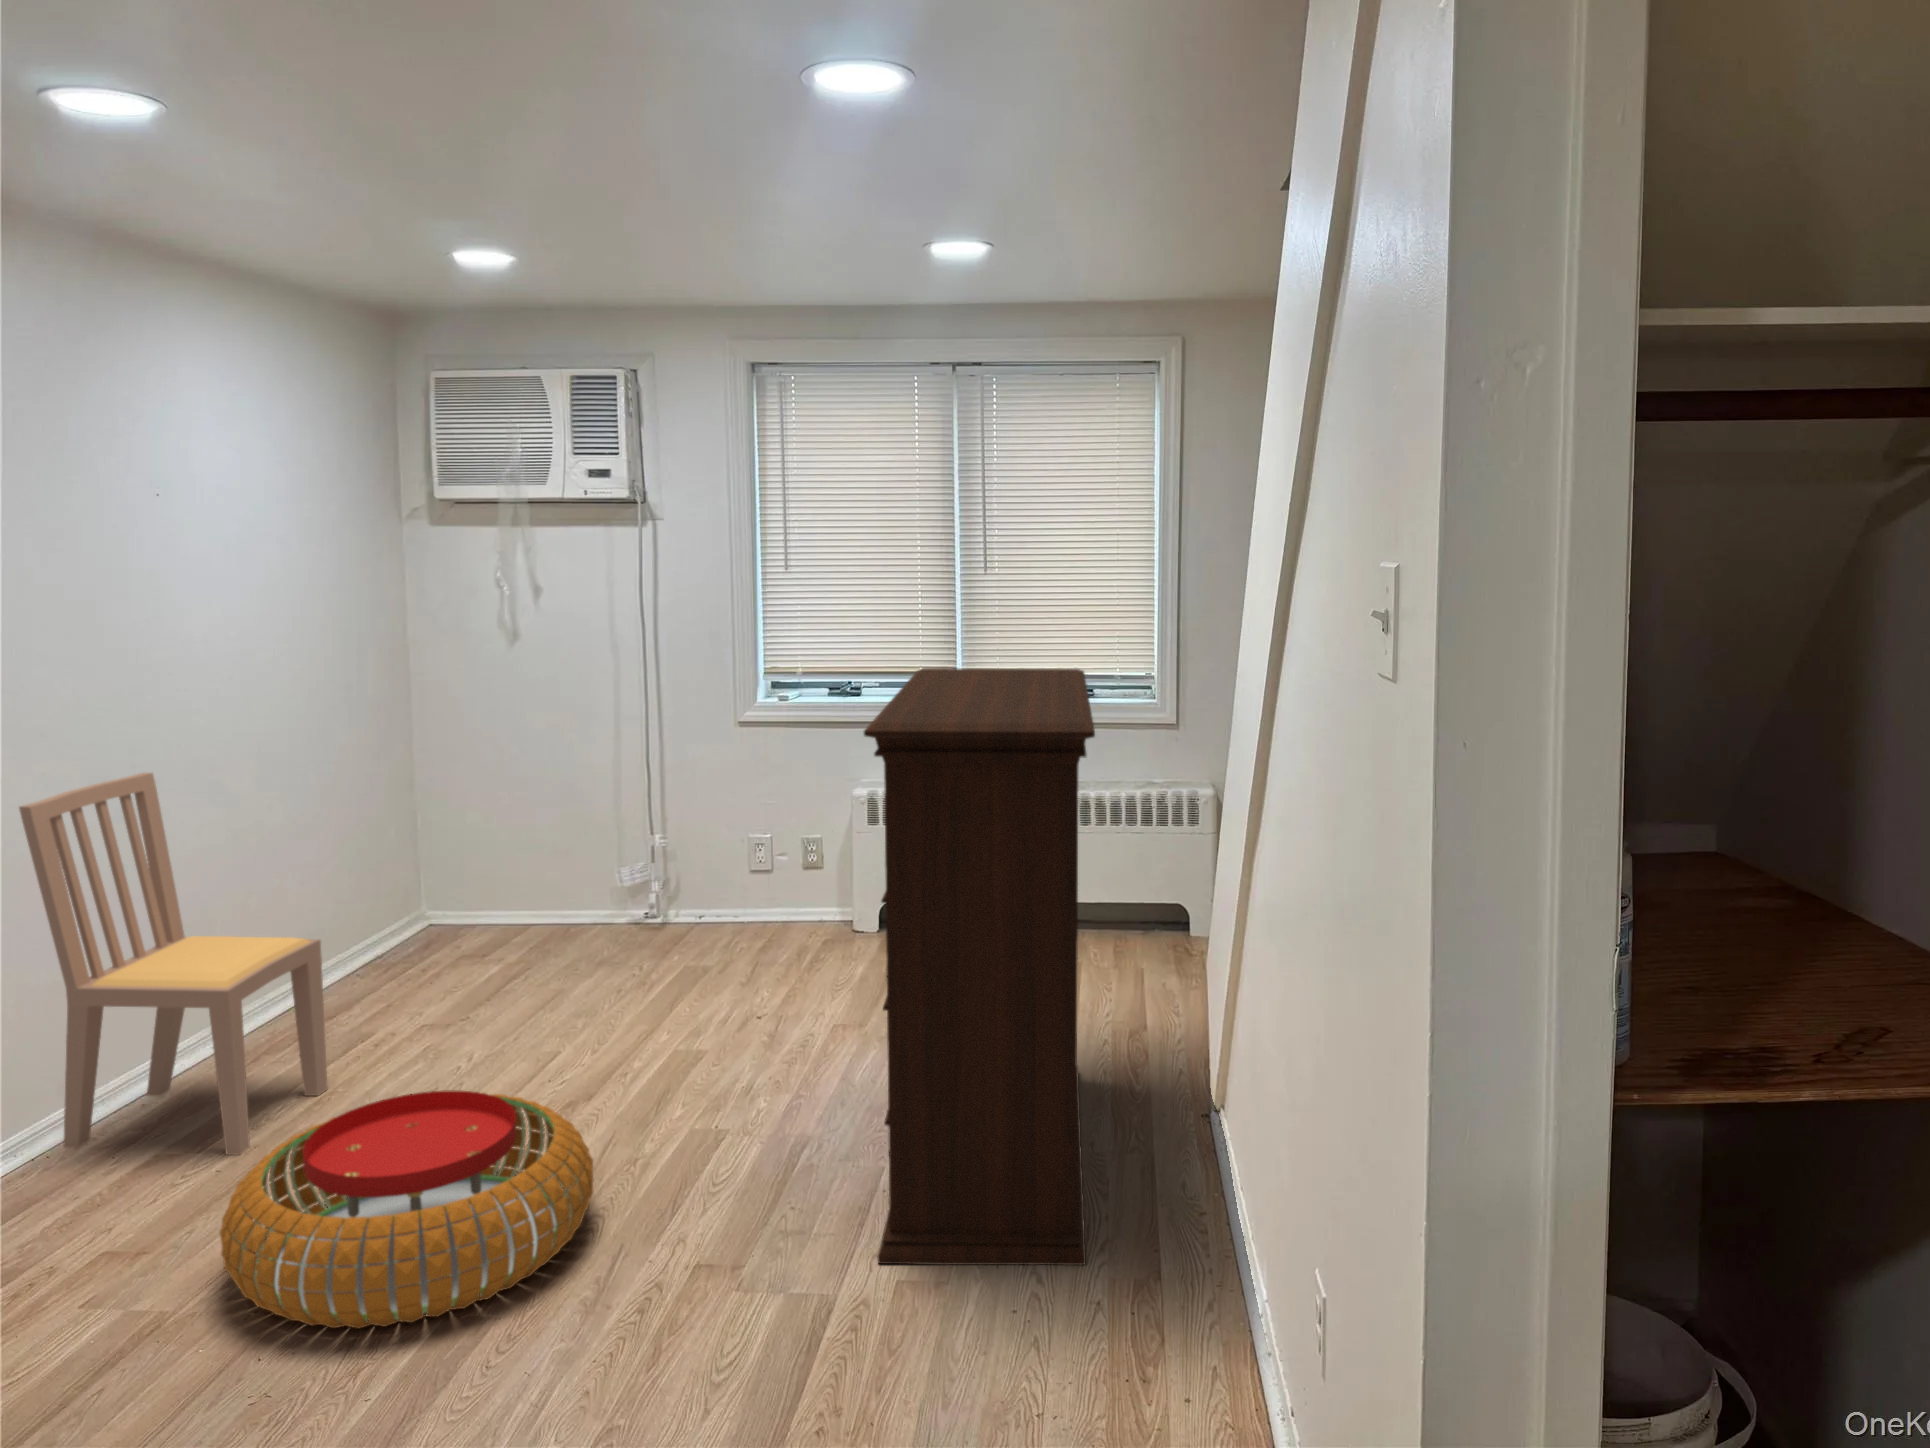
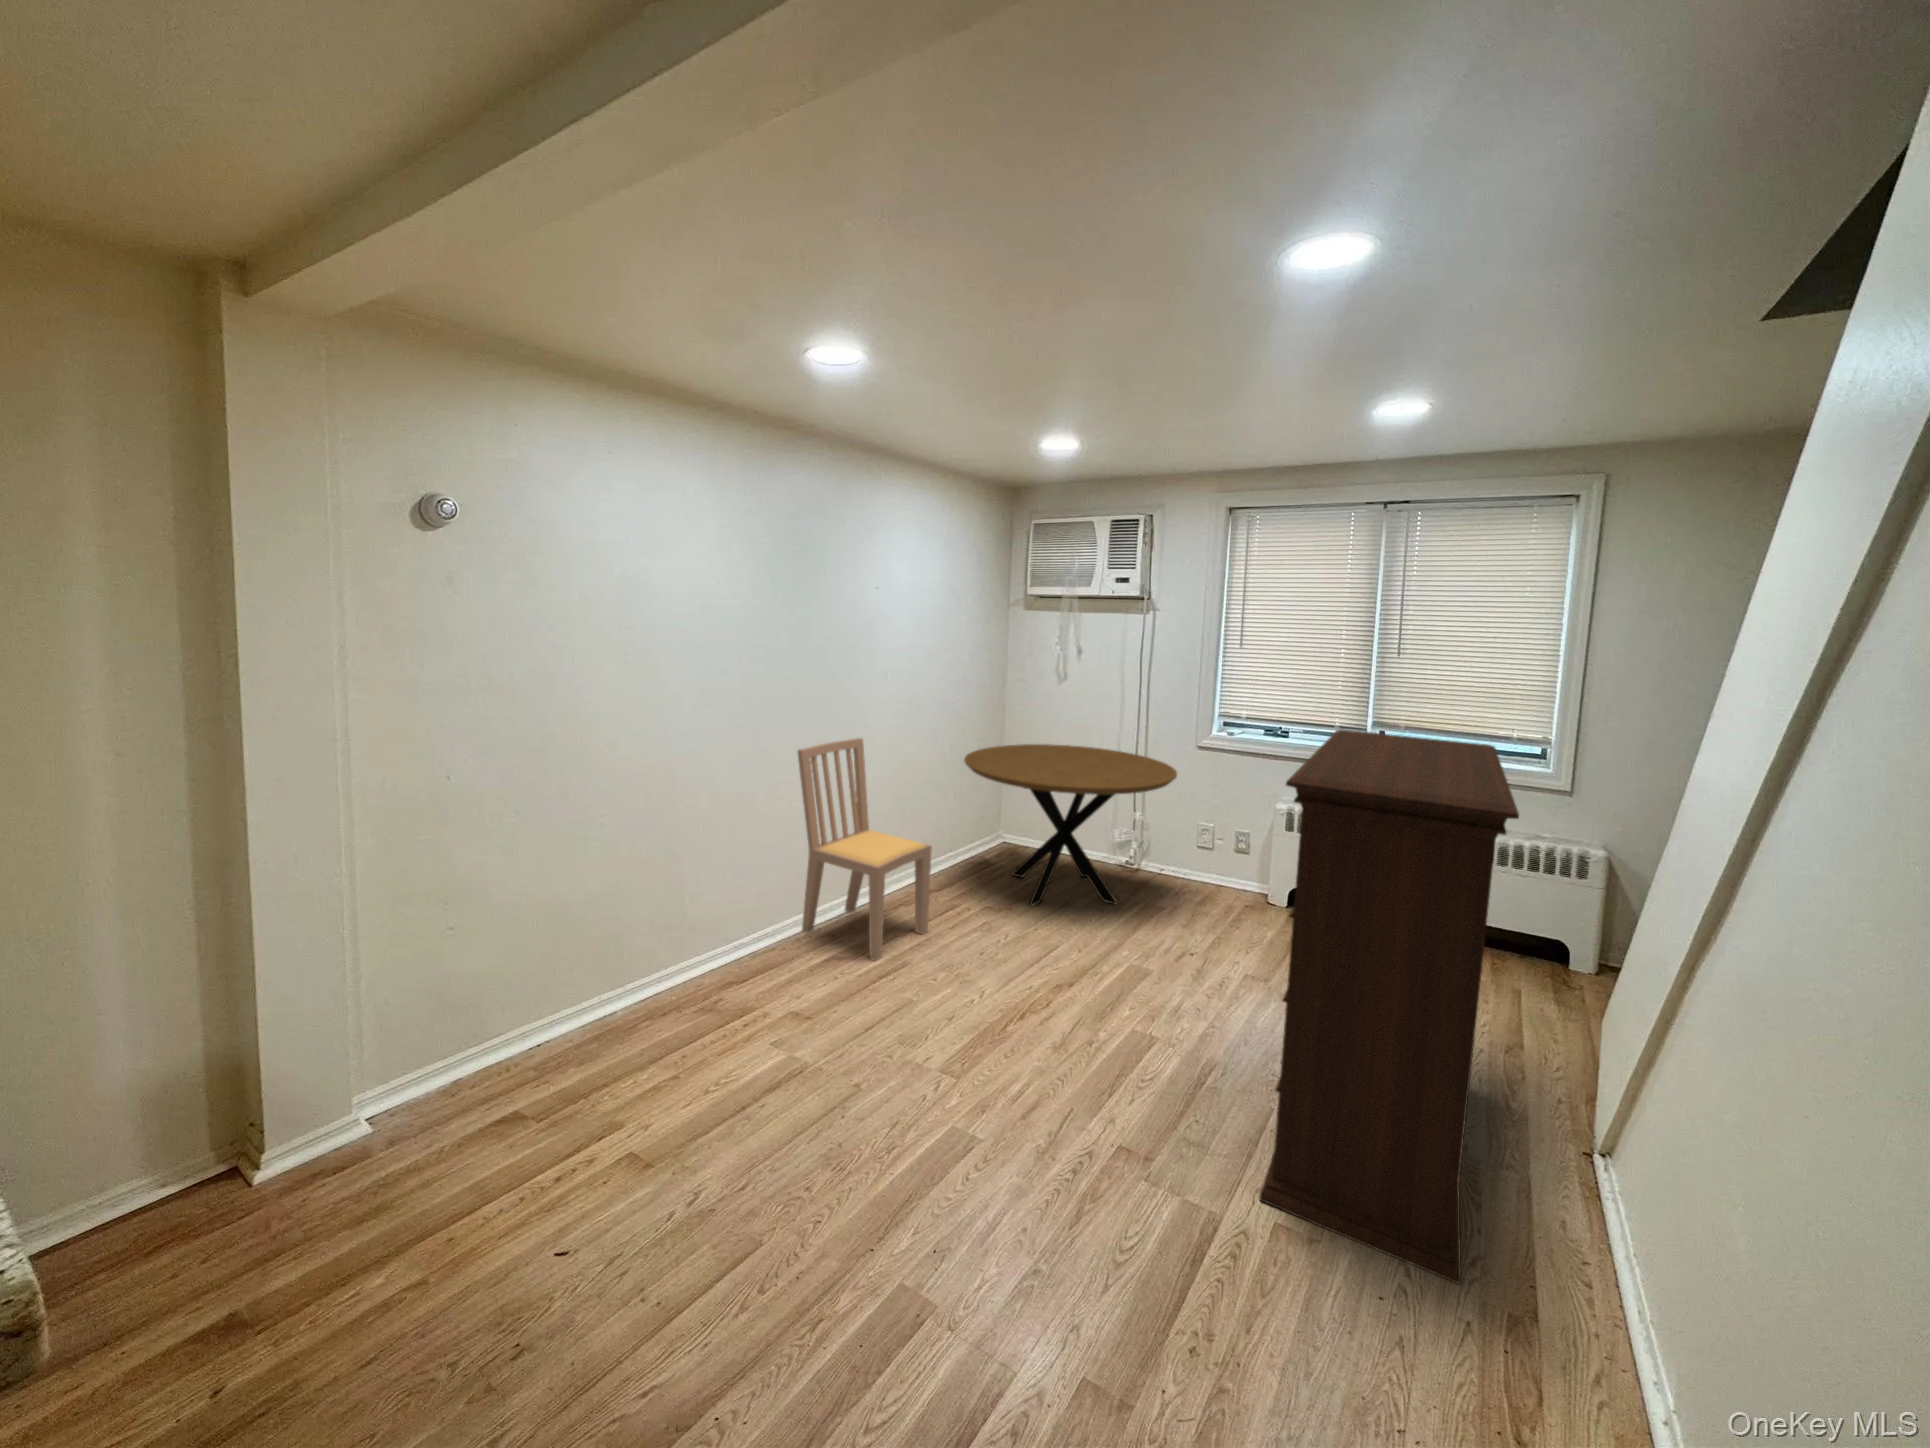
dining table: none [355,745,714,1011] -> present [964,744,1177,905]
pouf: present [220,1090,593,1329] -> none [845,958,1059,1116]

